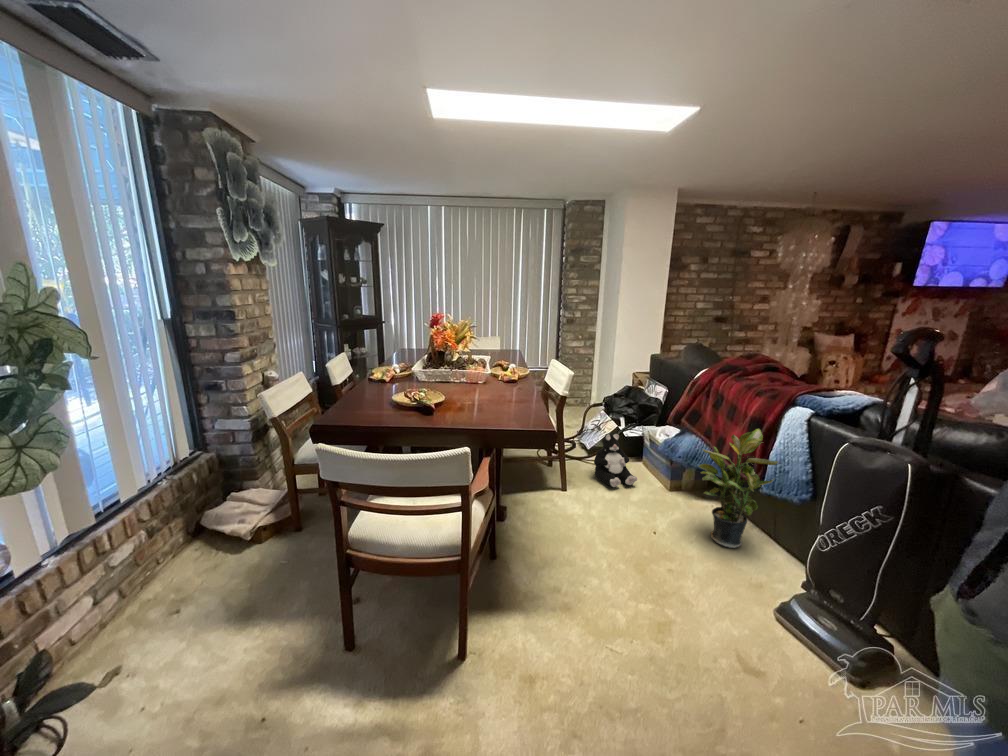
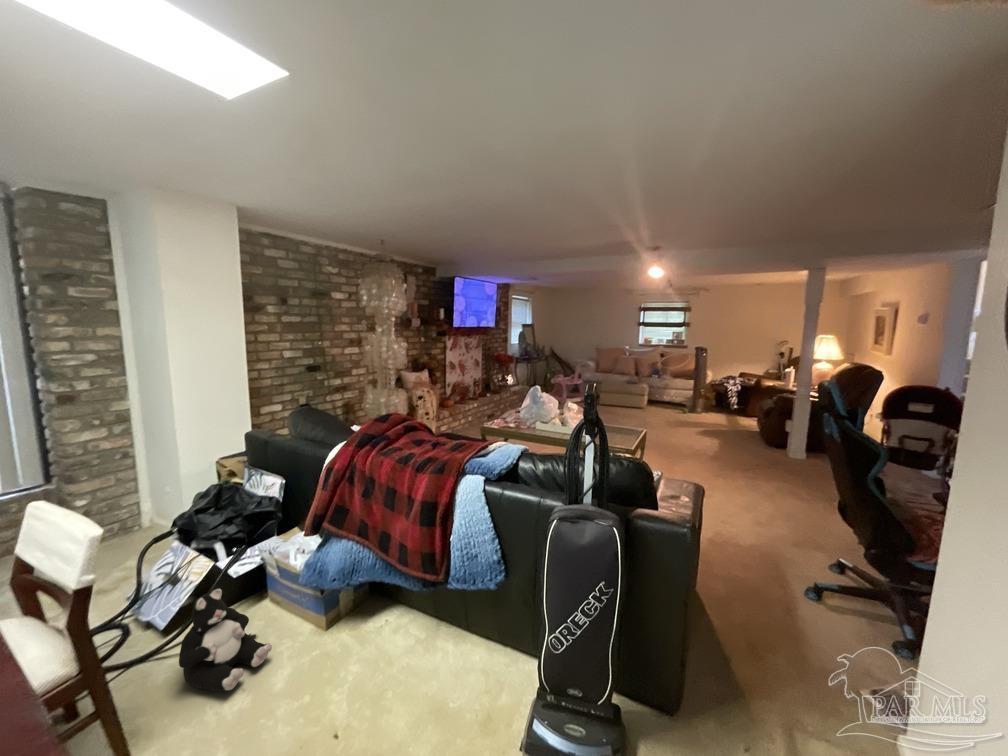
potted plant: present [699,429,778,548] -> none [372,514,468,690]

